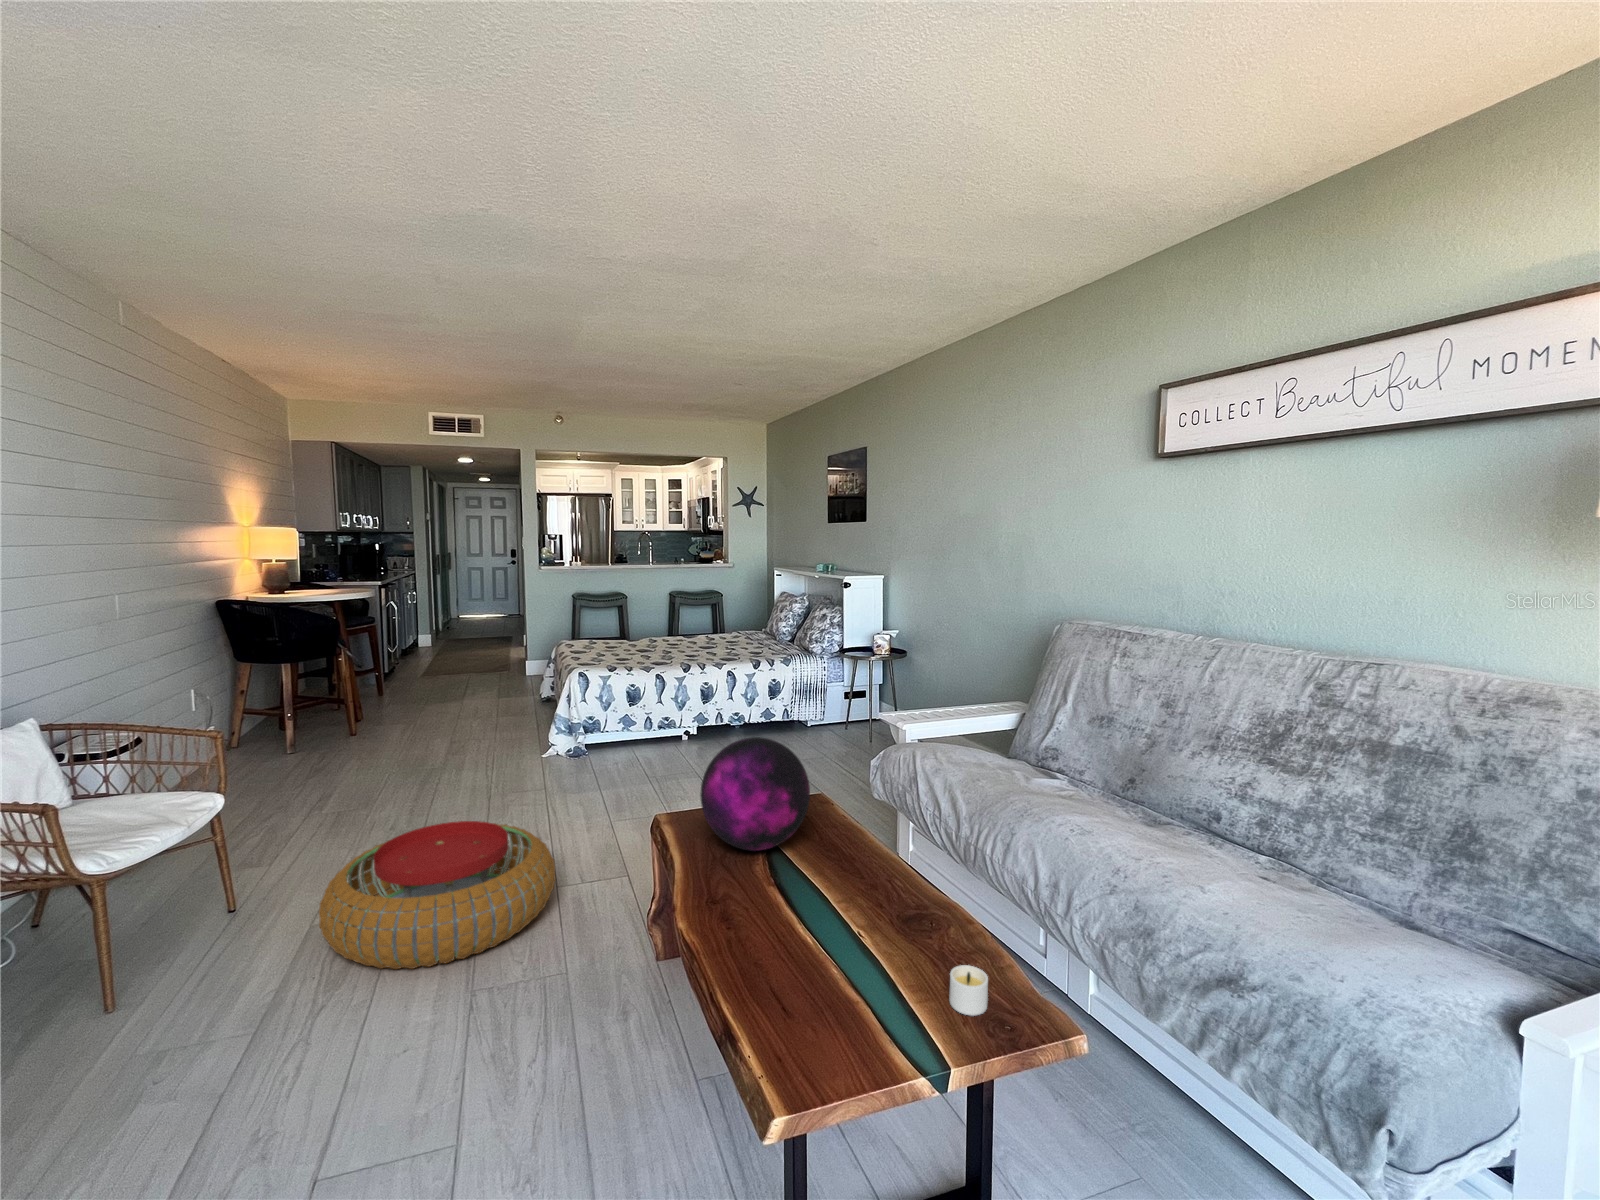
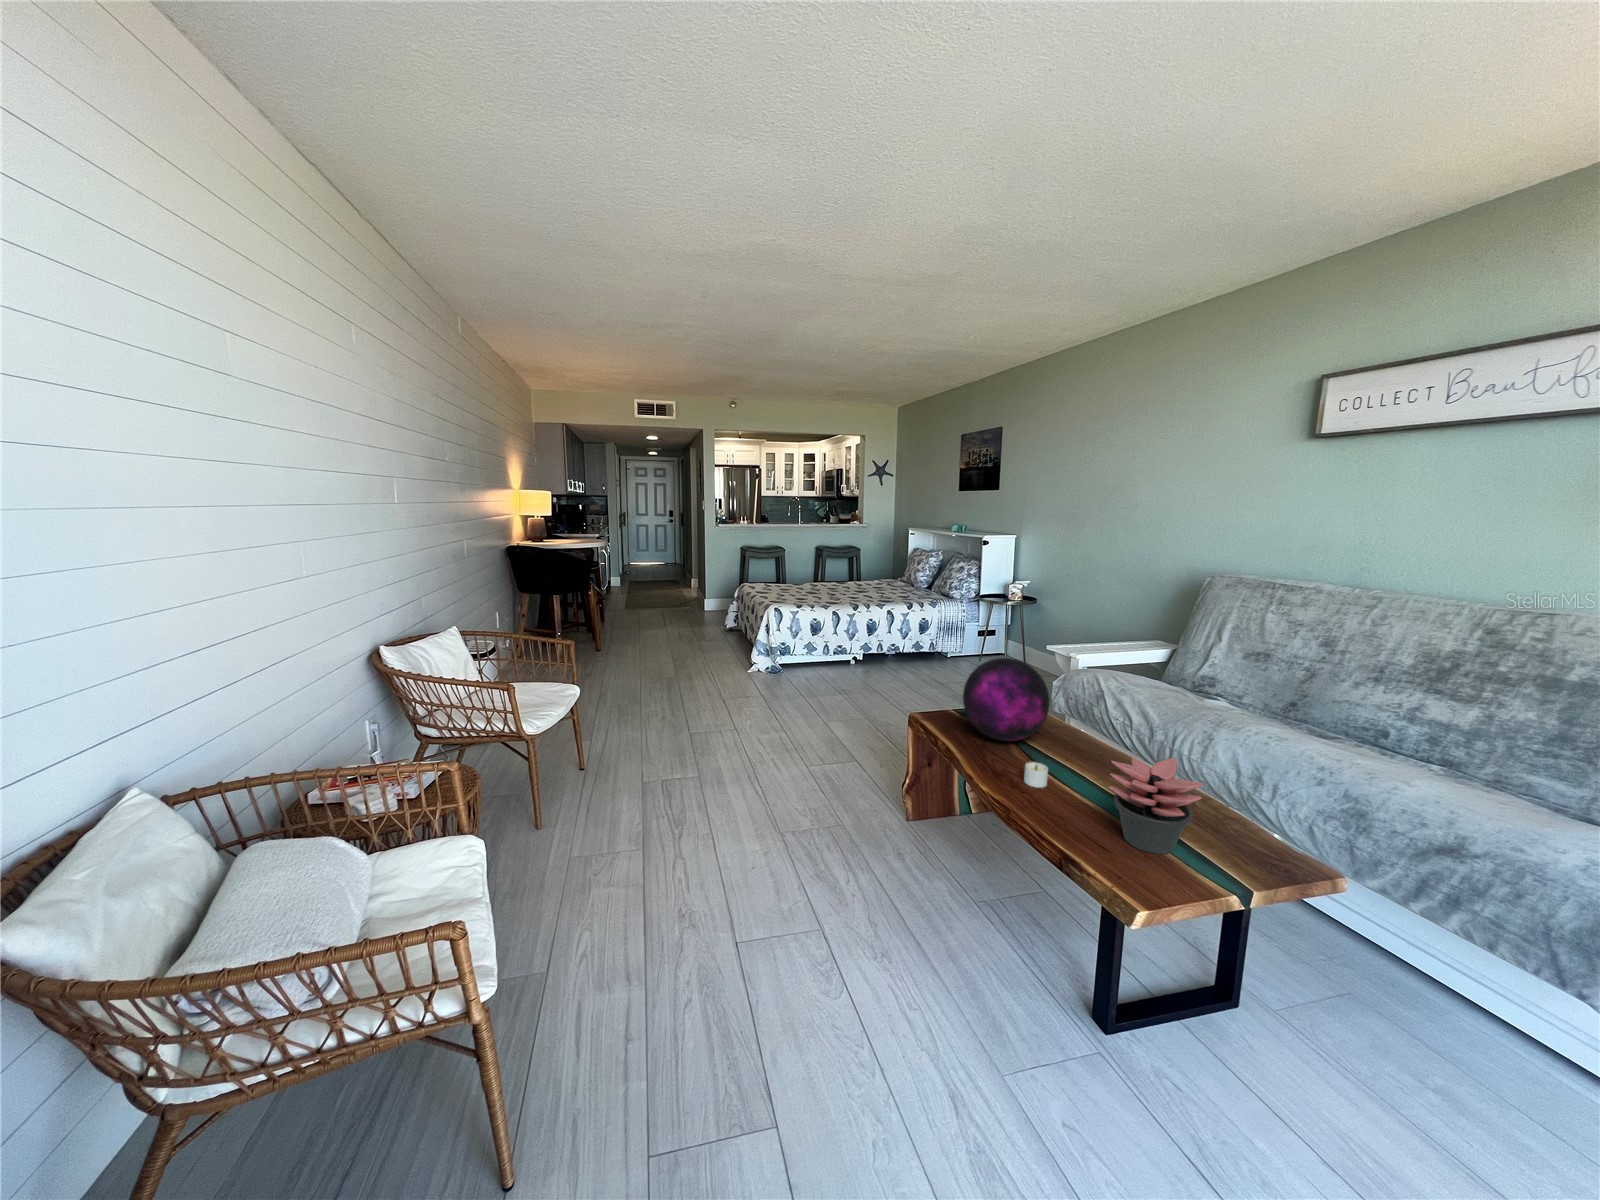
pouf: present [319,821,556,969] -> none [664,714,818,813]
succulent plant: none [798,877,907,1020] -> present [1109,758,1203,854]
candle: present [949,965,988,1016] -> present [1024,762,1048,788]

